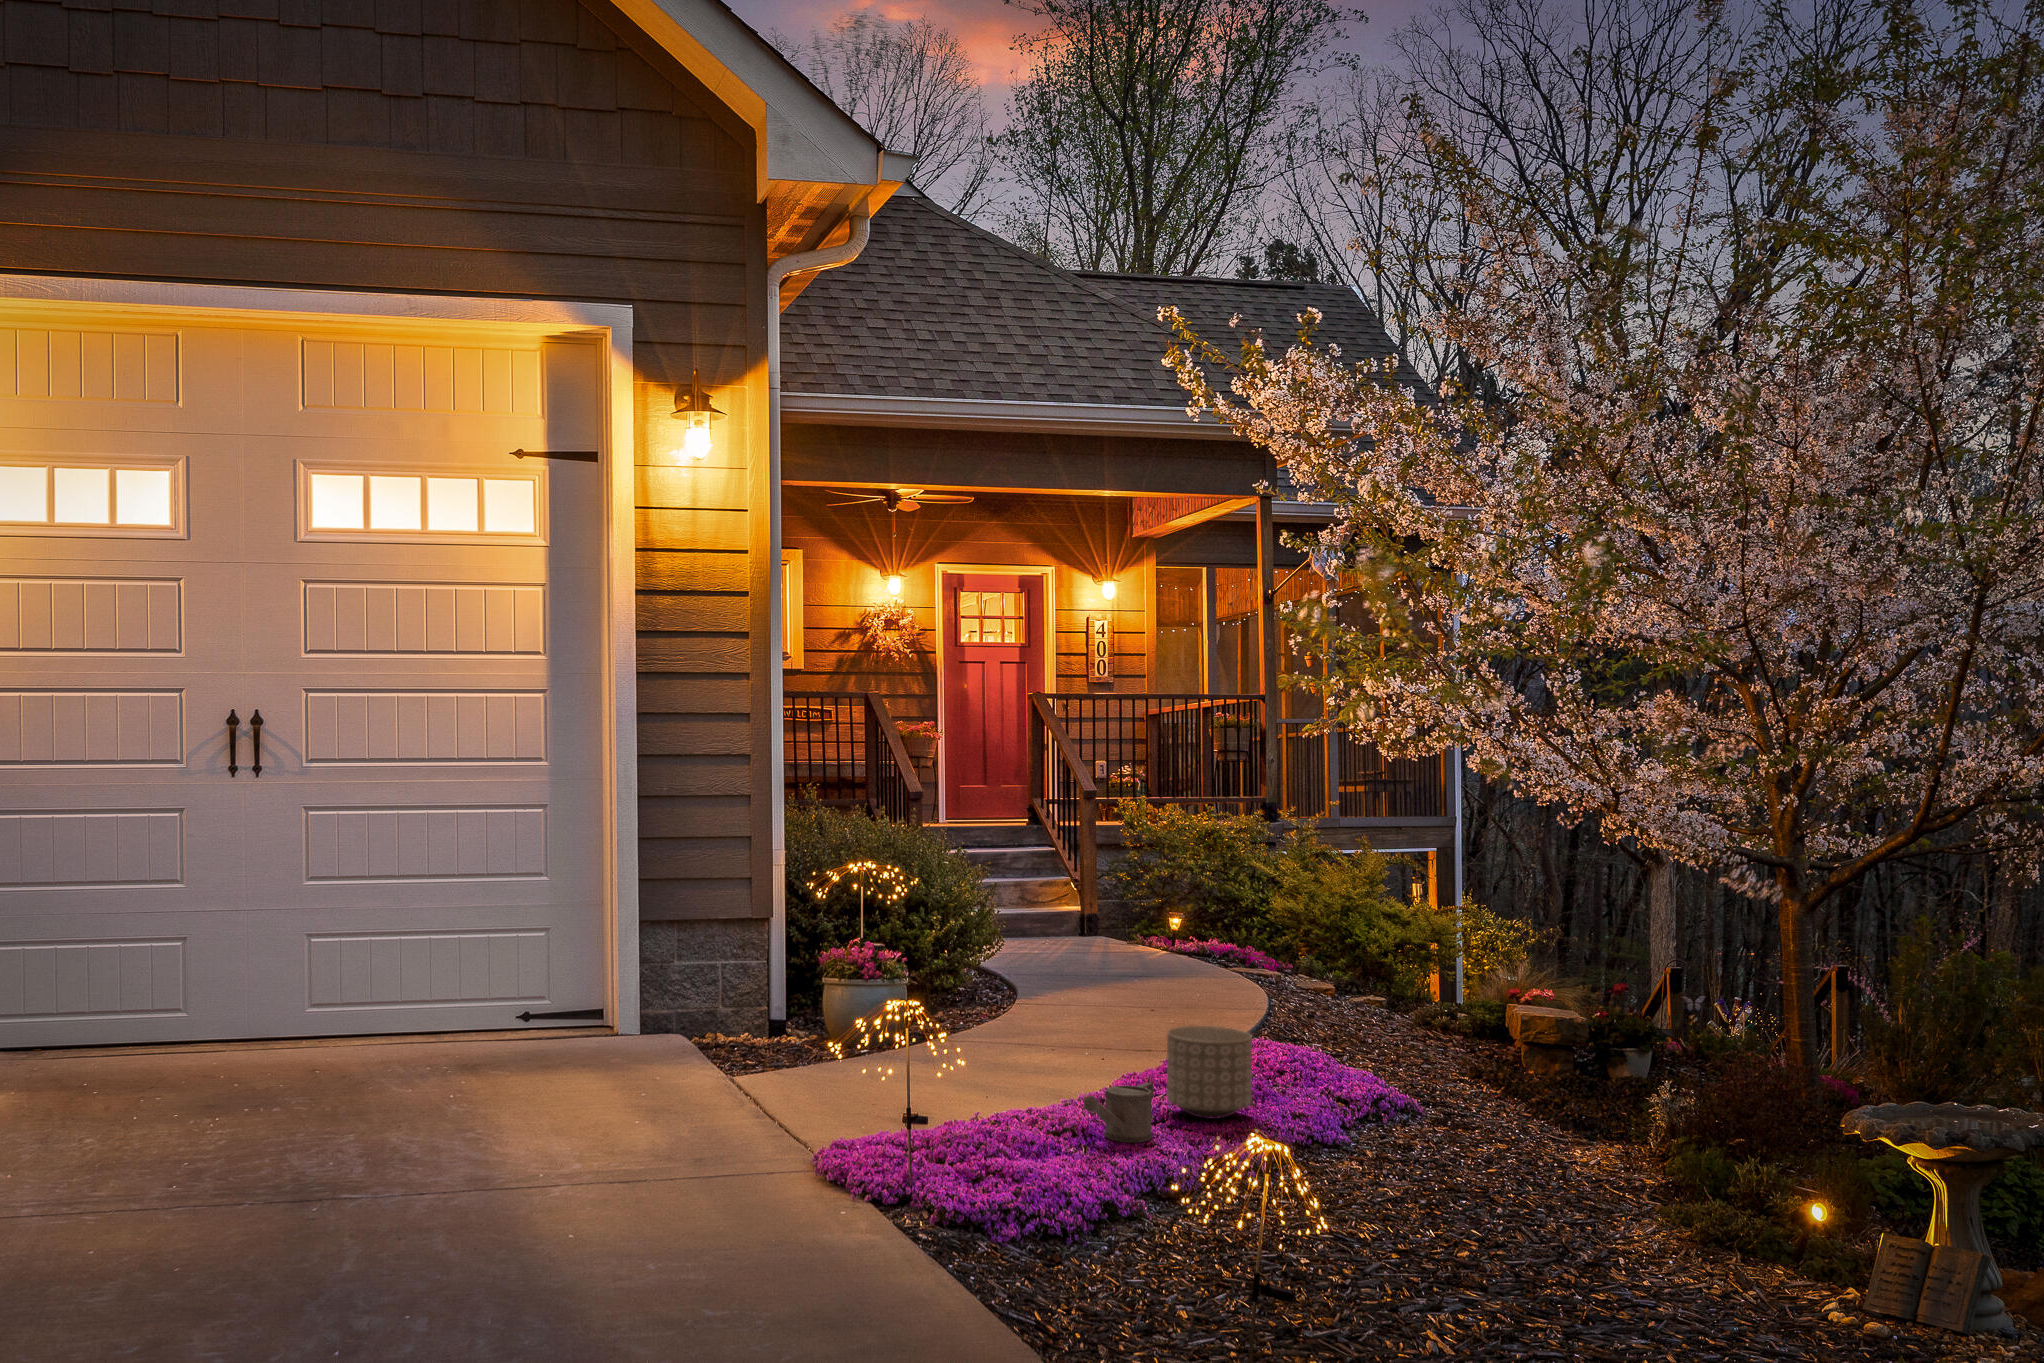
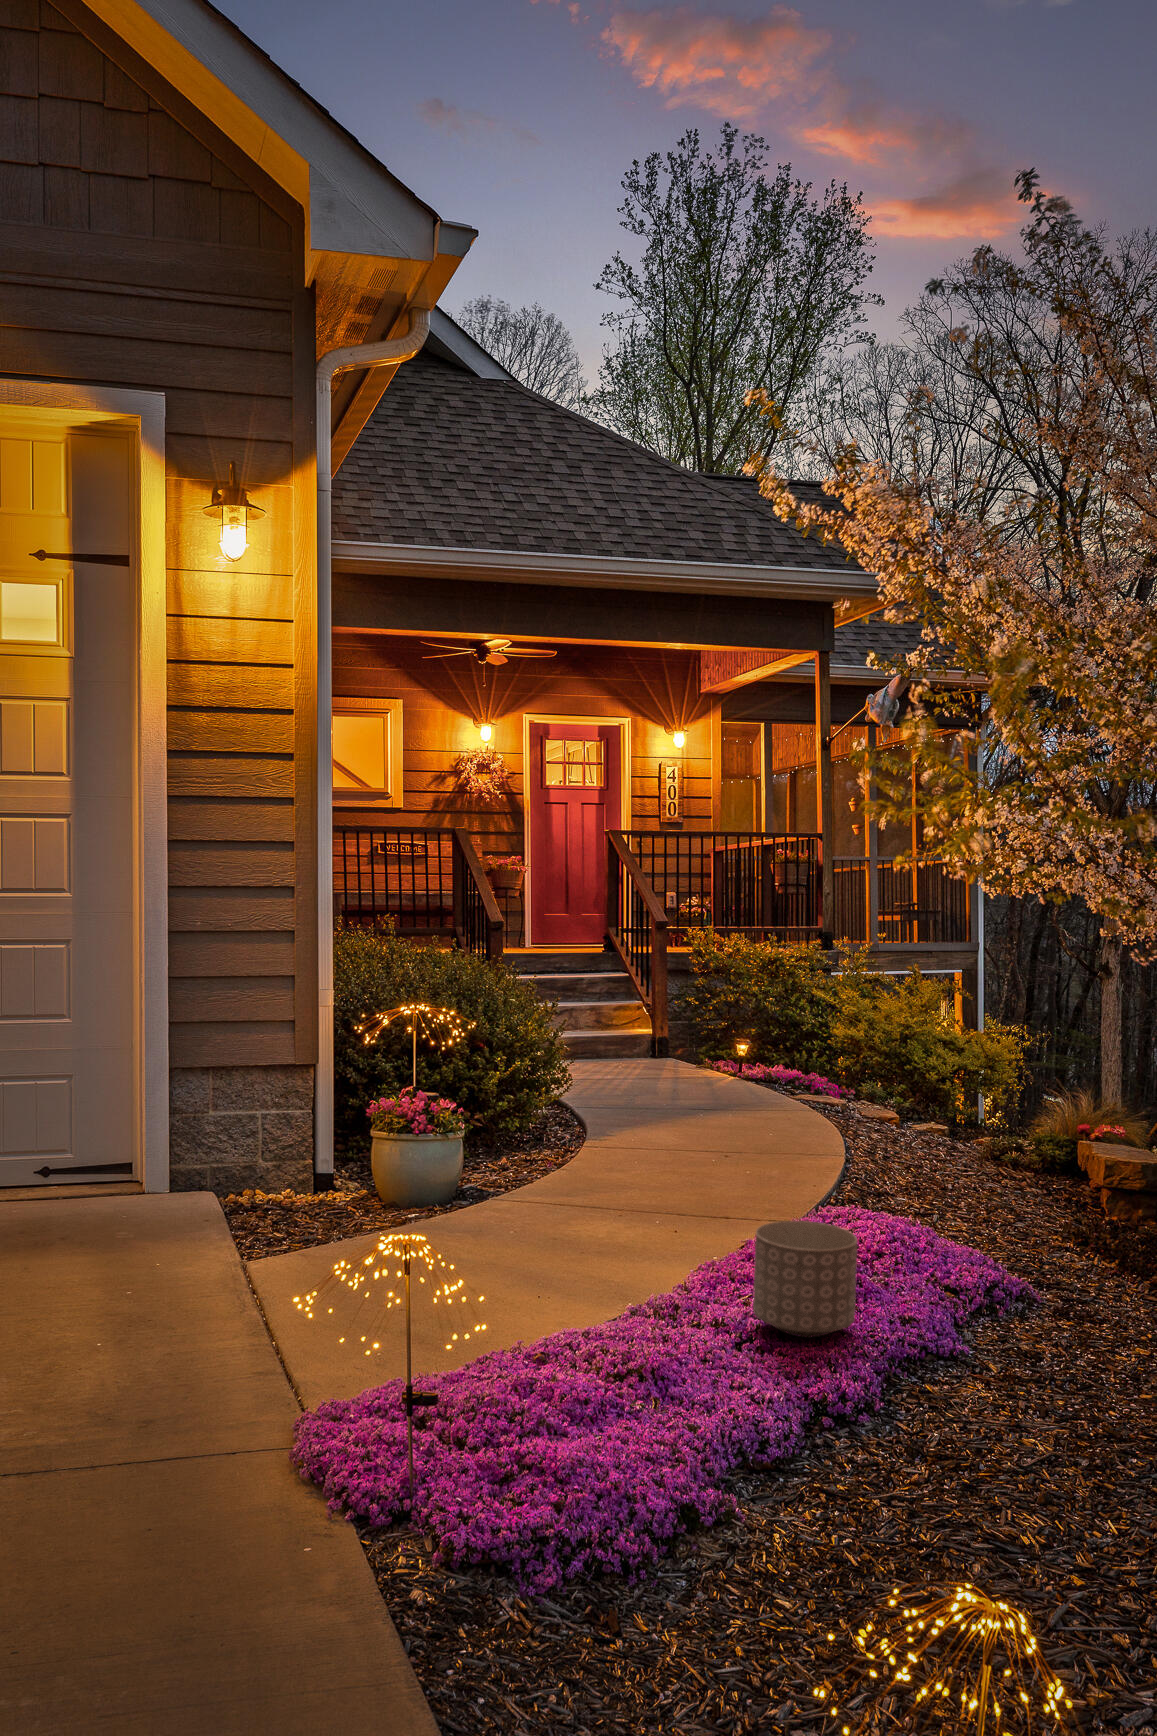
watering can: present [1084,1083,1153,1143] -> none [655,1304,741,1388]

